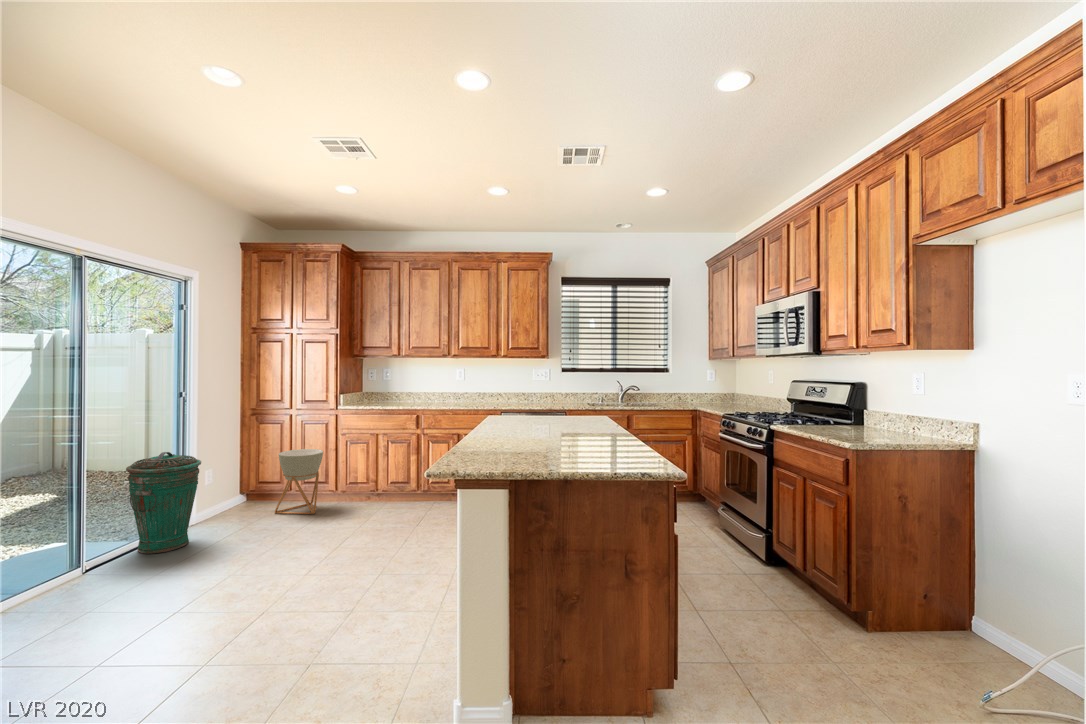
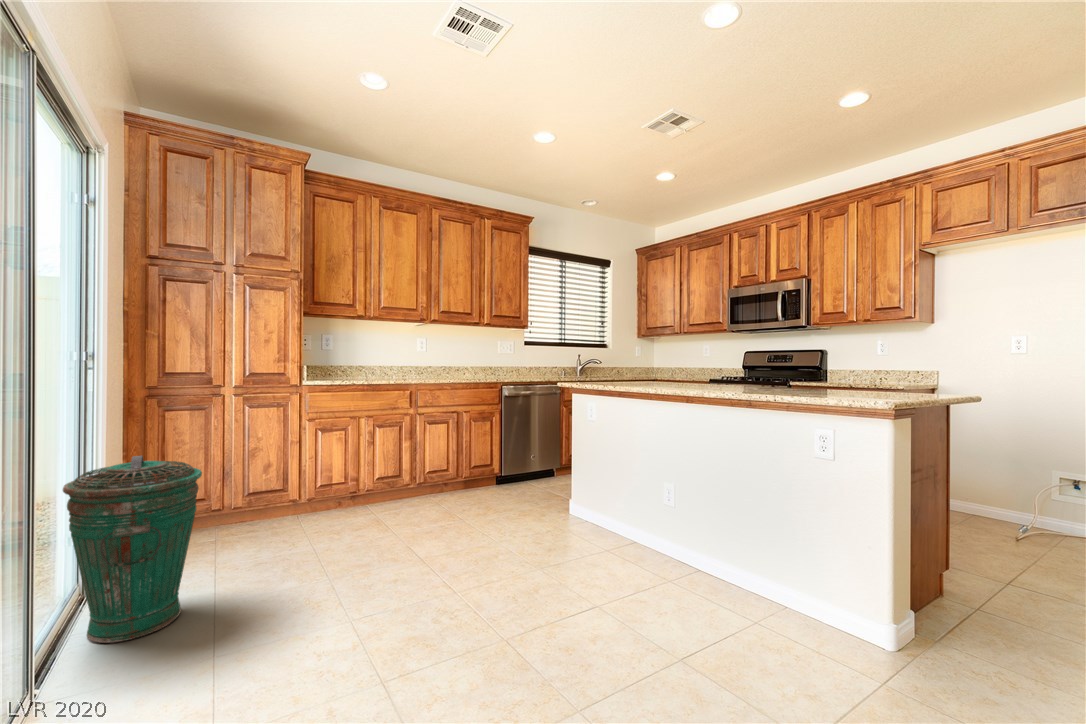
planter: present [274,449,323,514] -> none [231,444,300,544]

